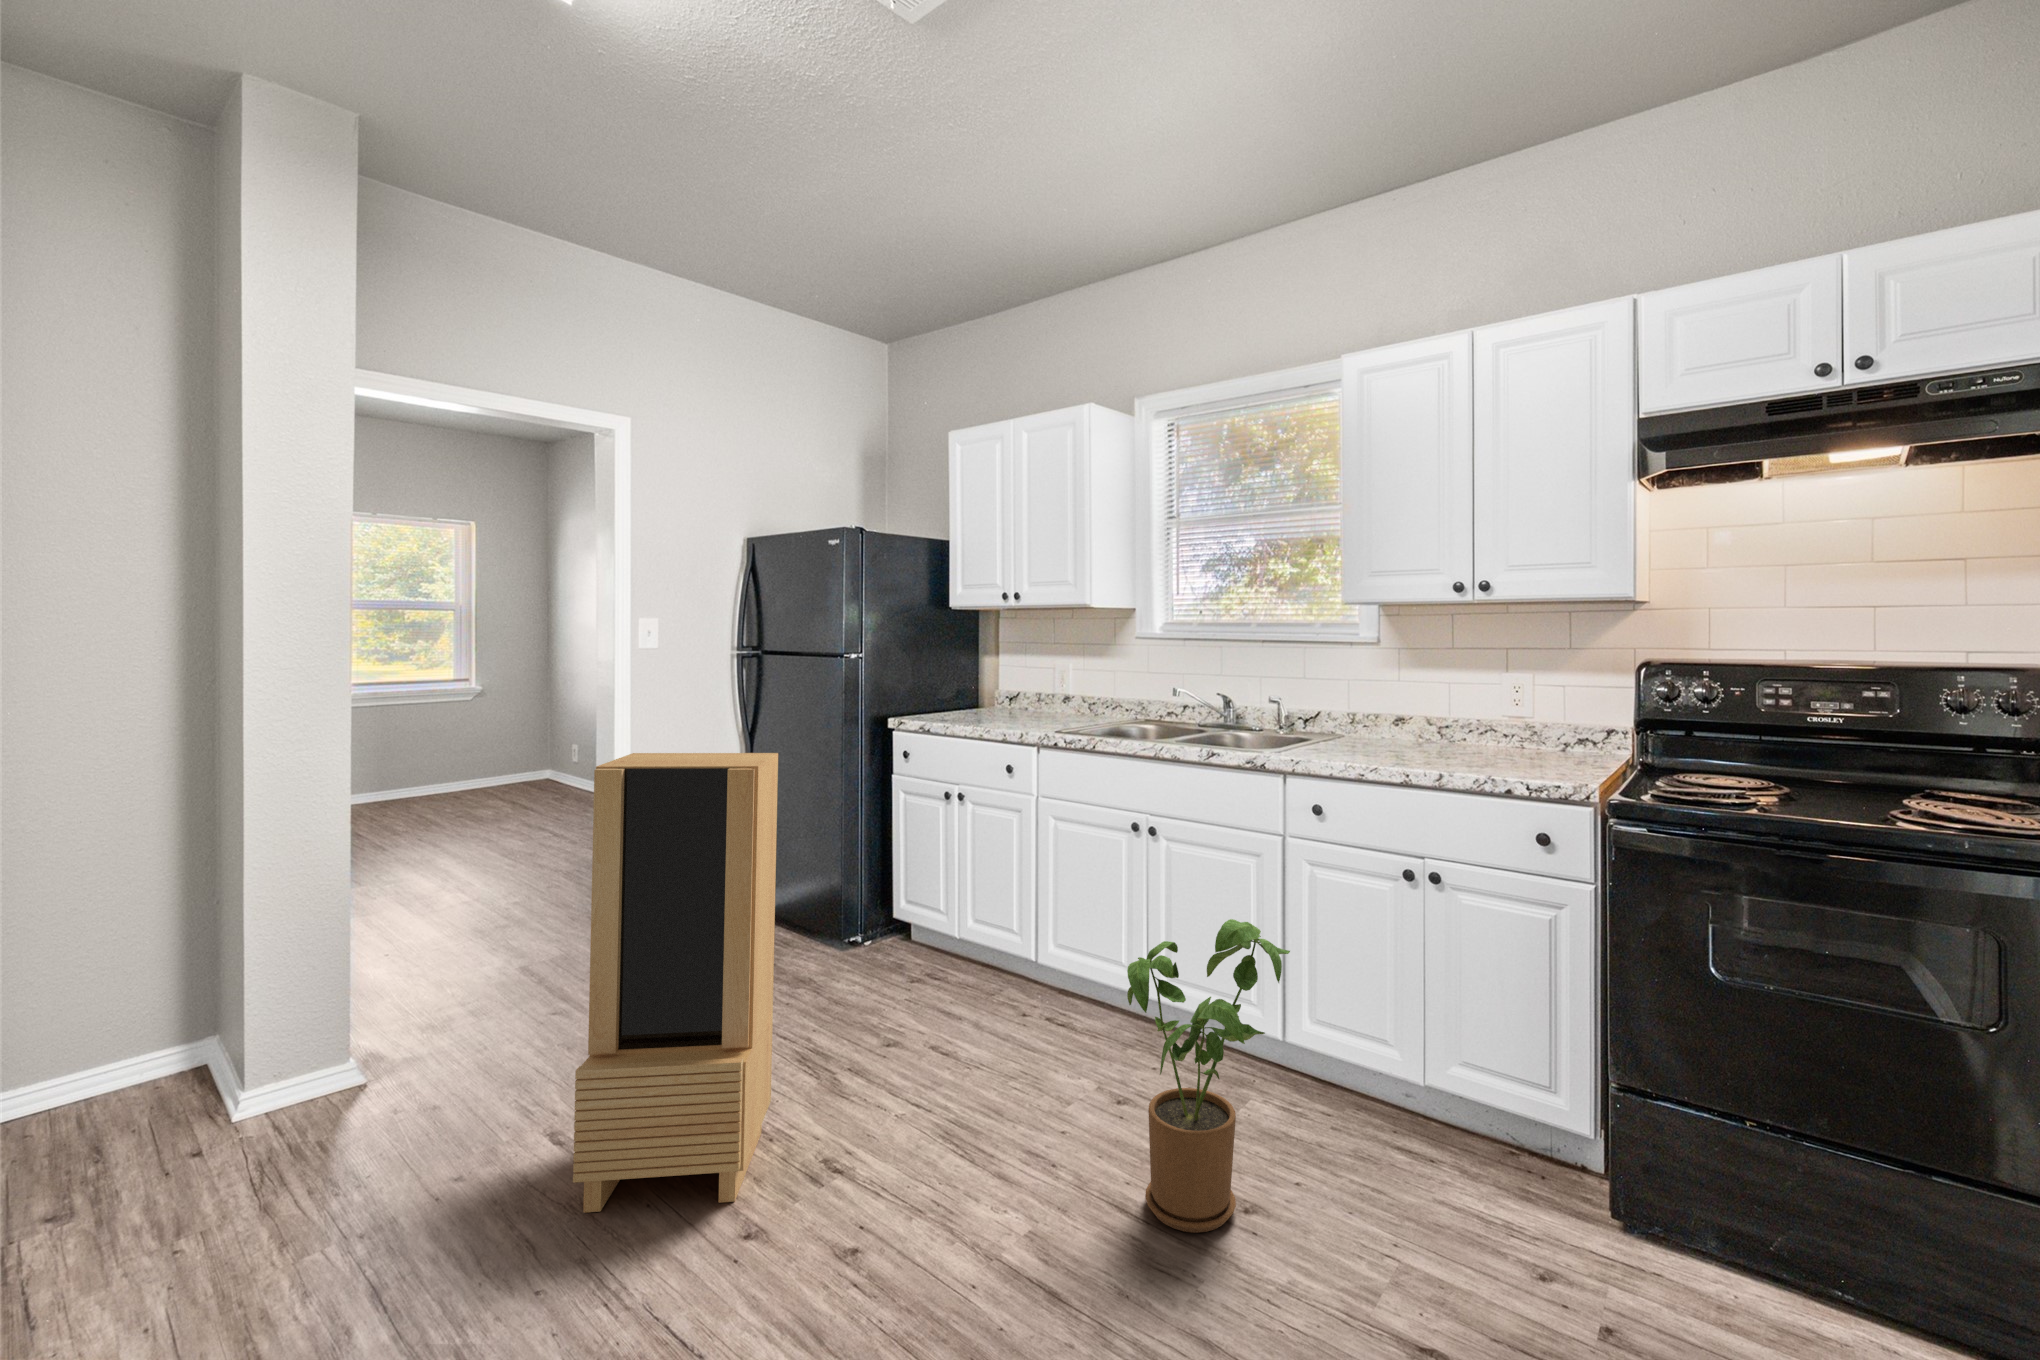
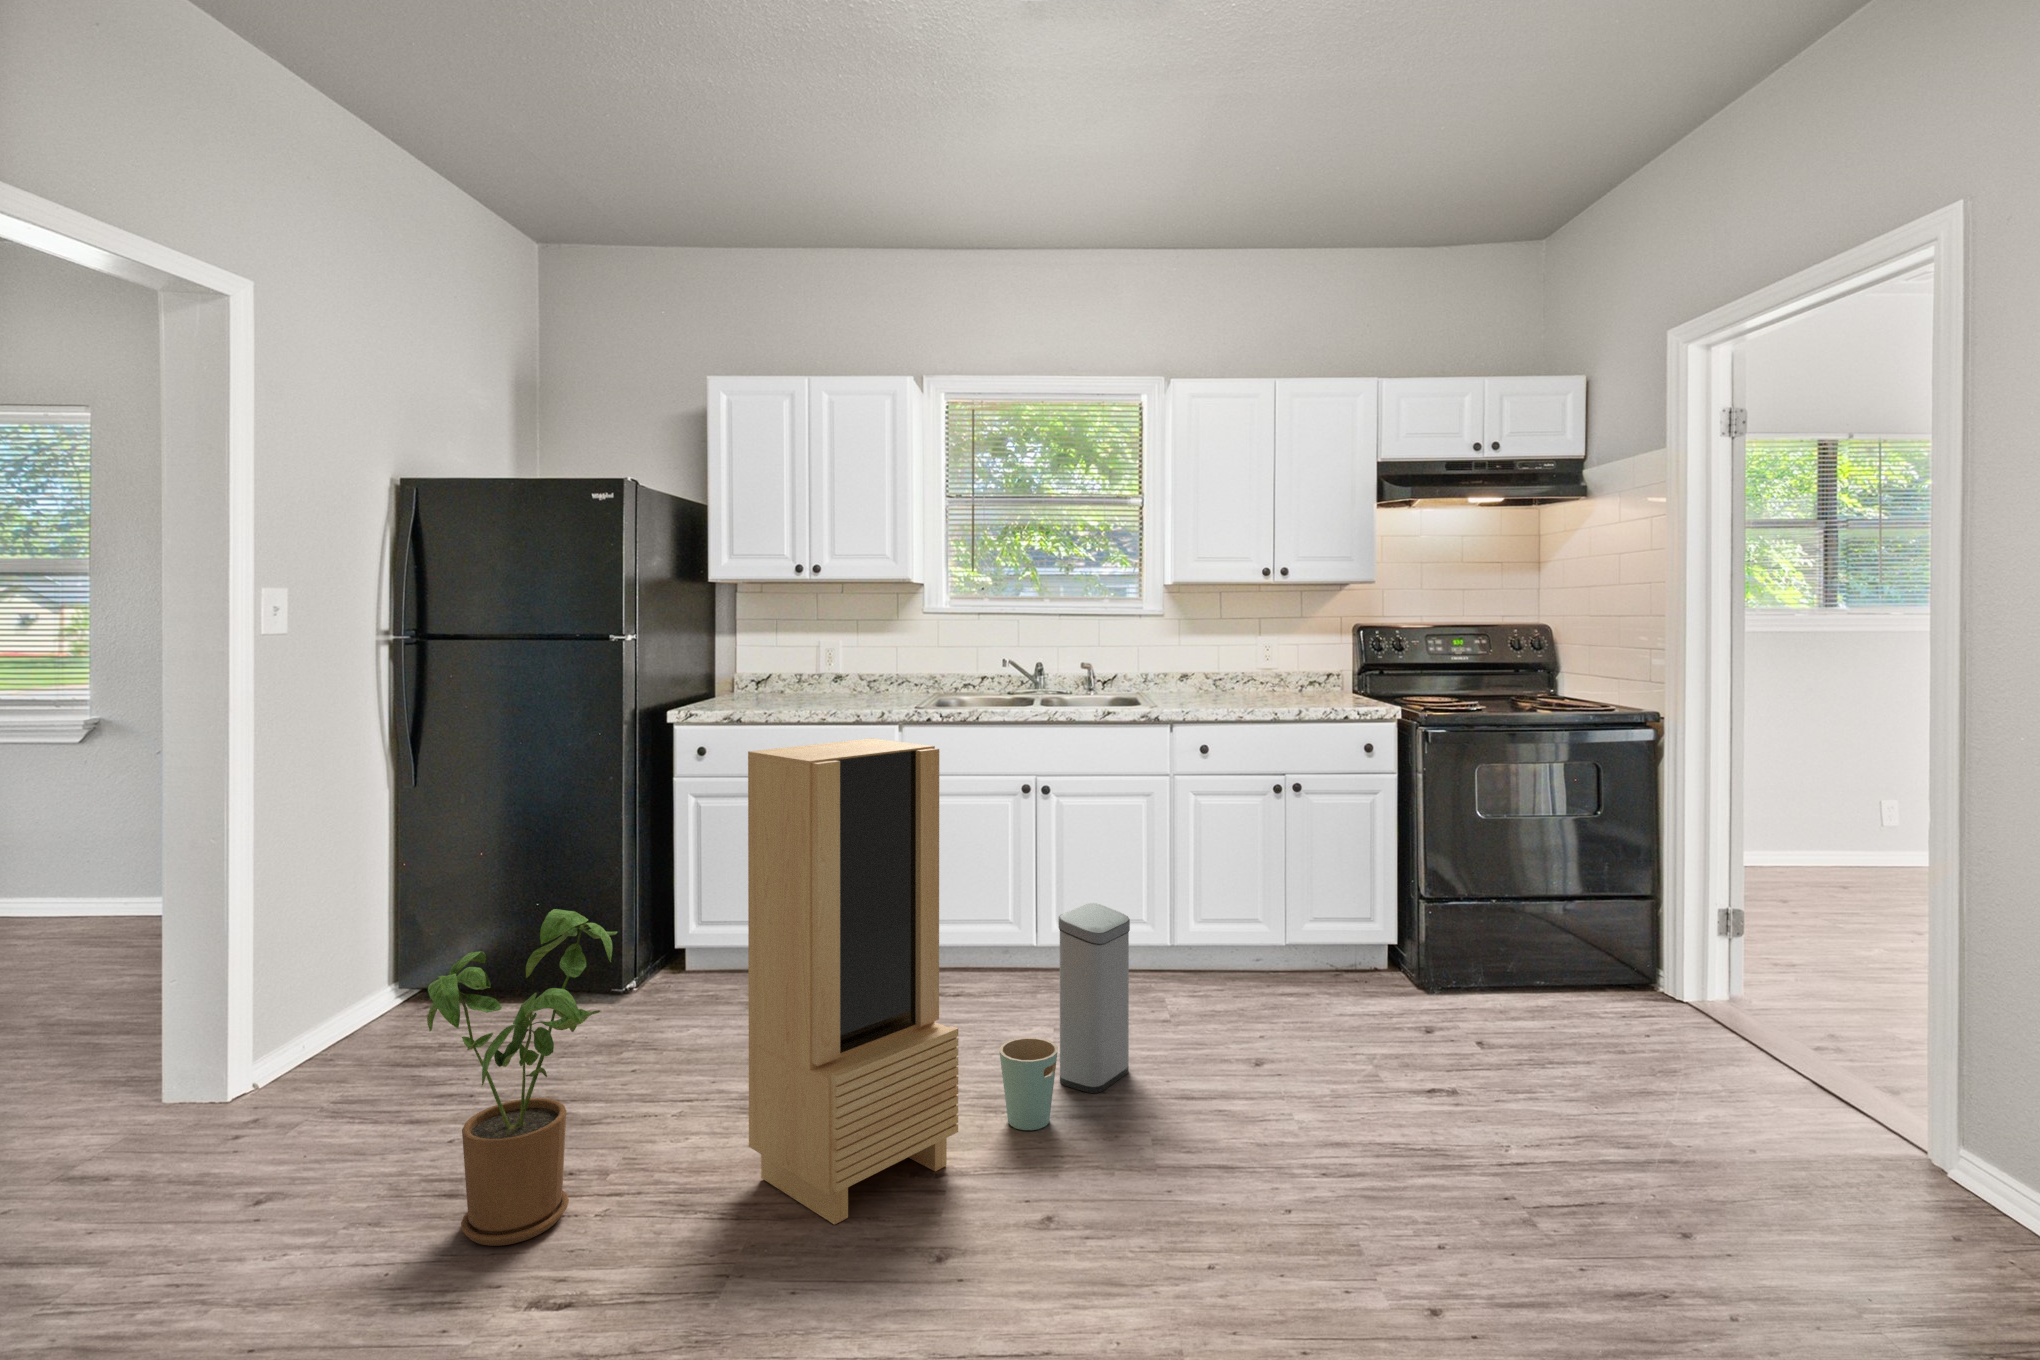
house plant: present [1127,919,1290,1233] -> present [427,909,617,1246]
trash can: none [832,968,1045,1204] -> present [999,903,1130,1130]

